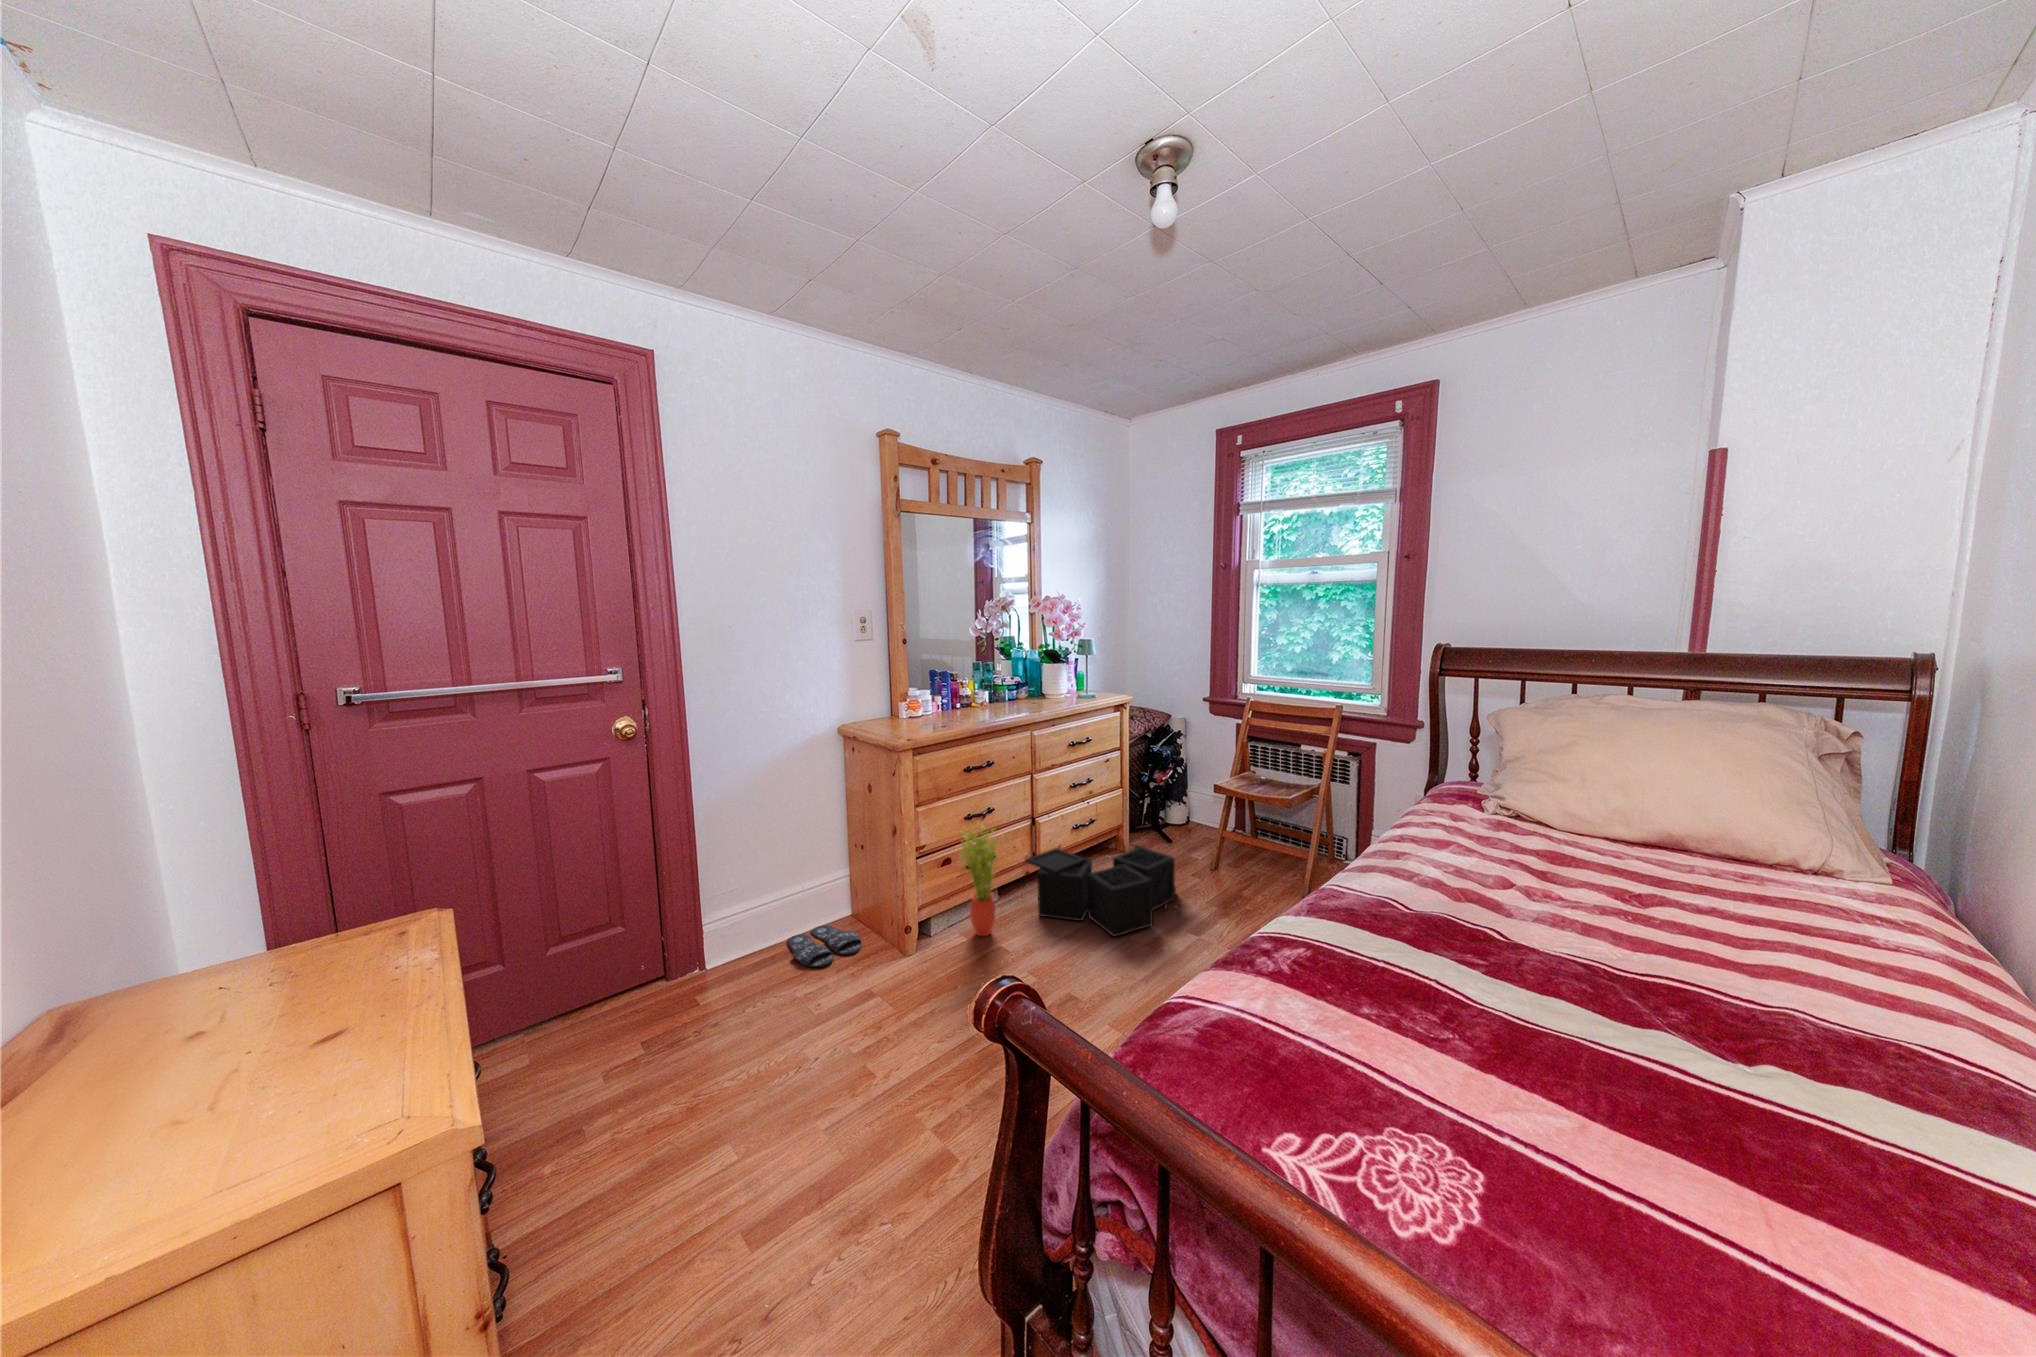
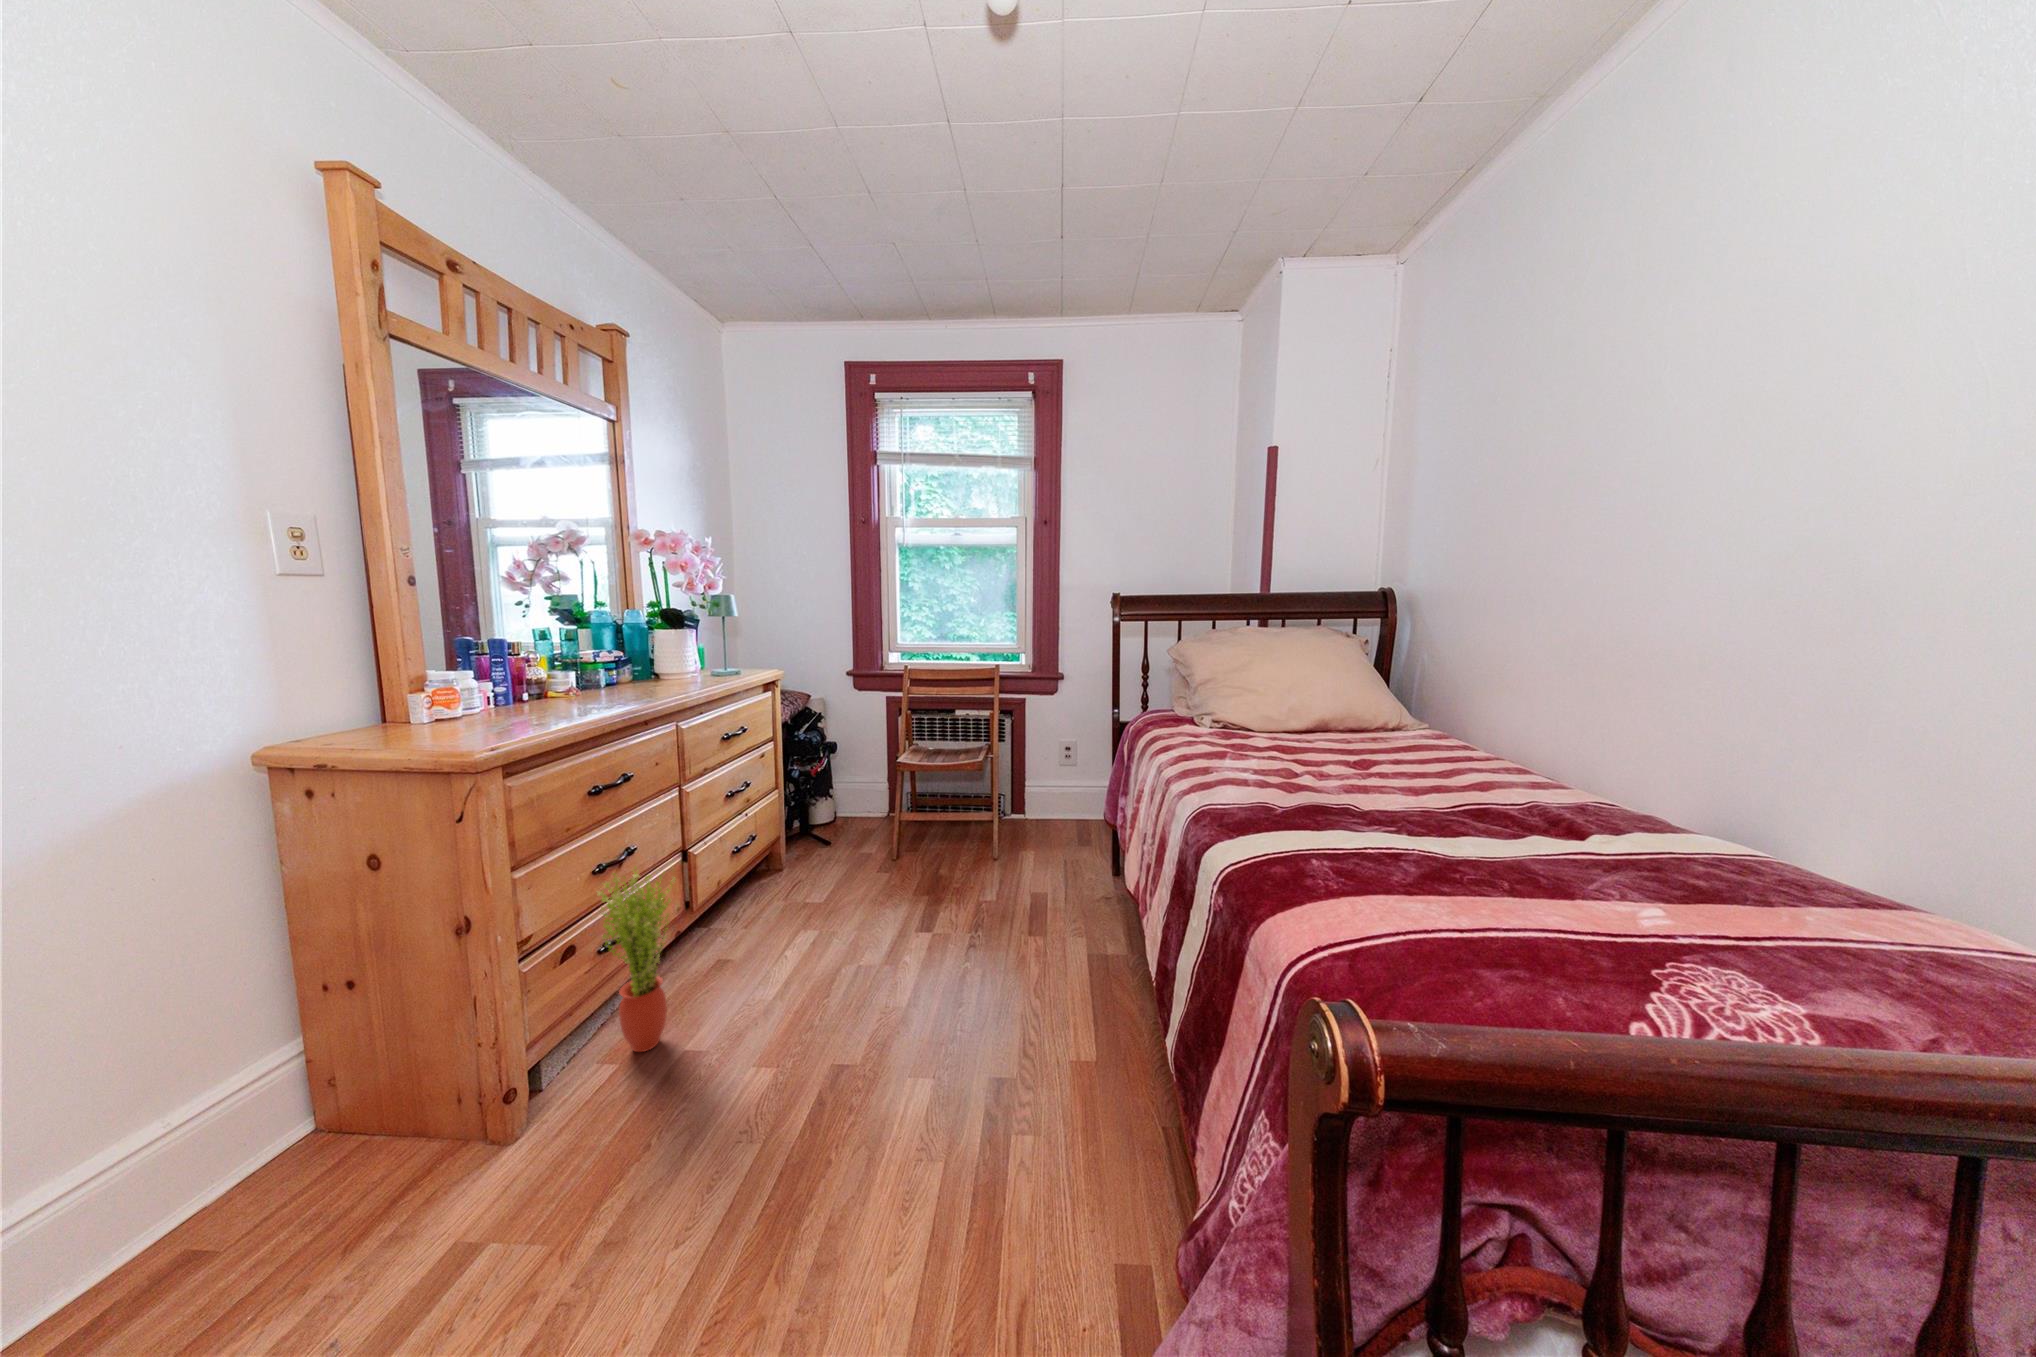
storage bin: present [1025,845,1176,936] -> none [685,852,900,985]
slippers: present [787,925,861,967] -> none [125,1162,383,1304]

